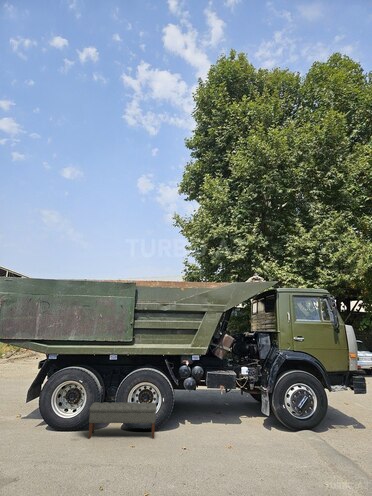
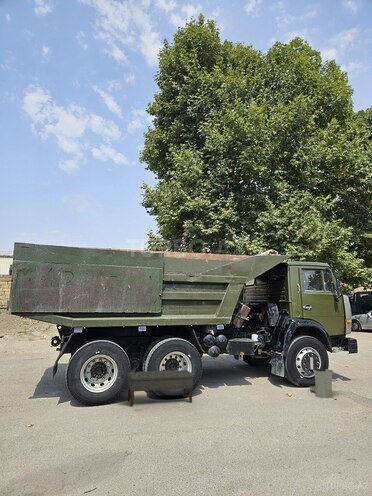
trash can: none [298,408,320,443] -> present [310,369,333,398]

